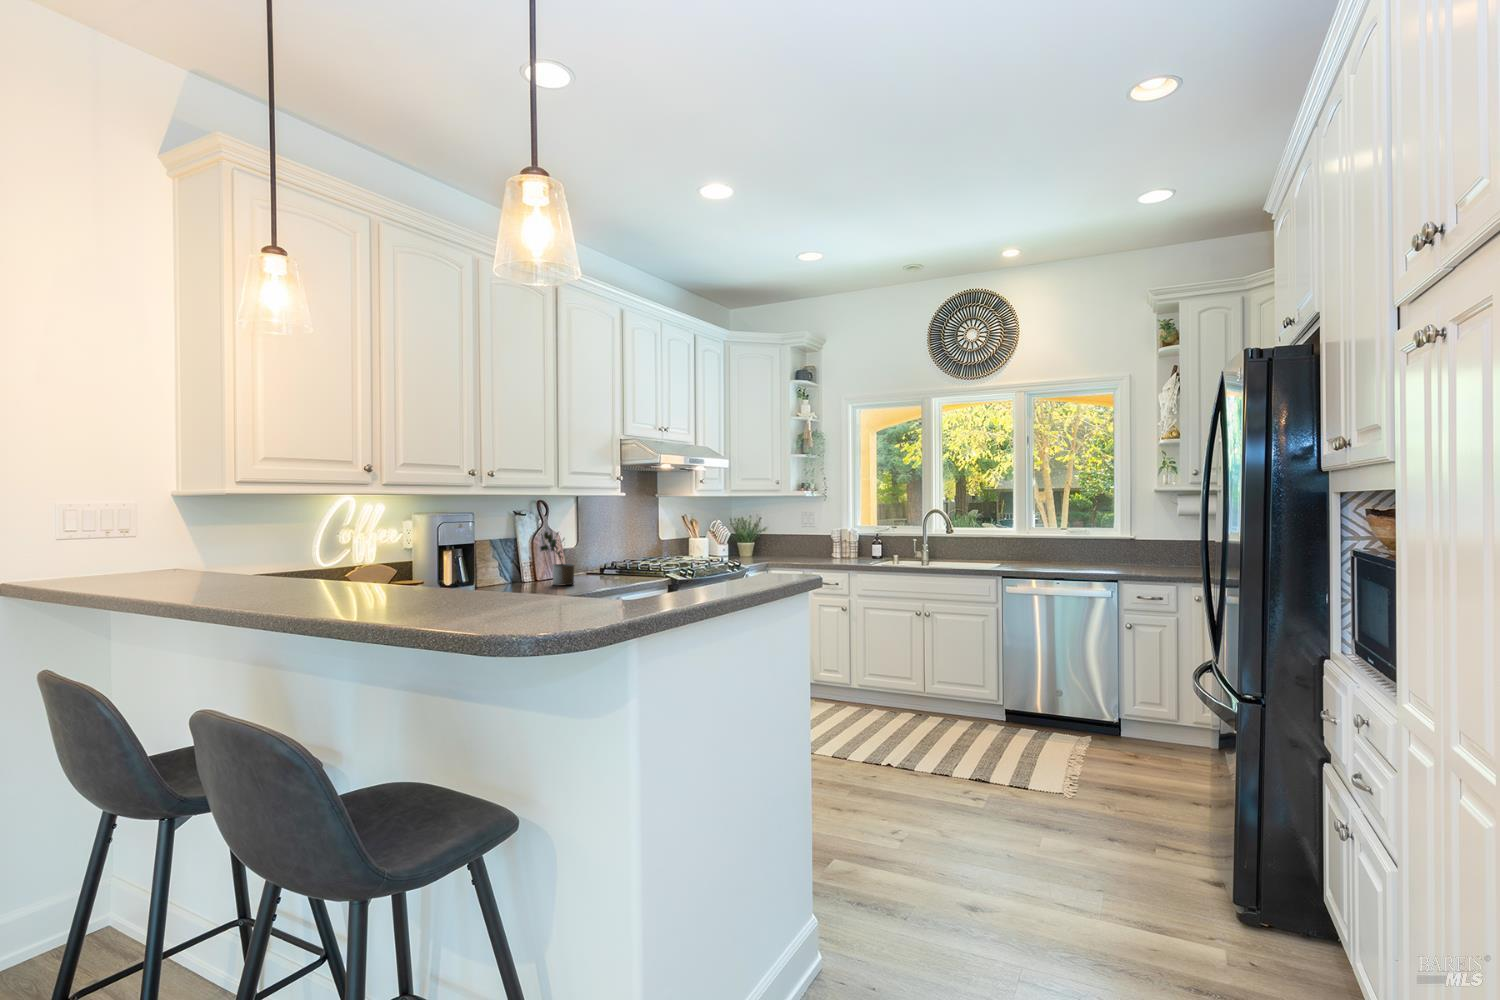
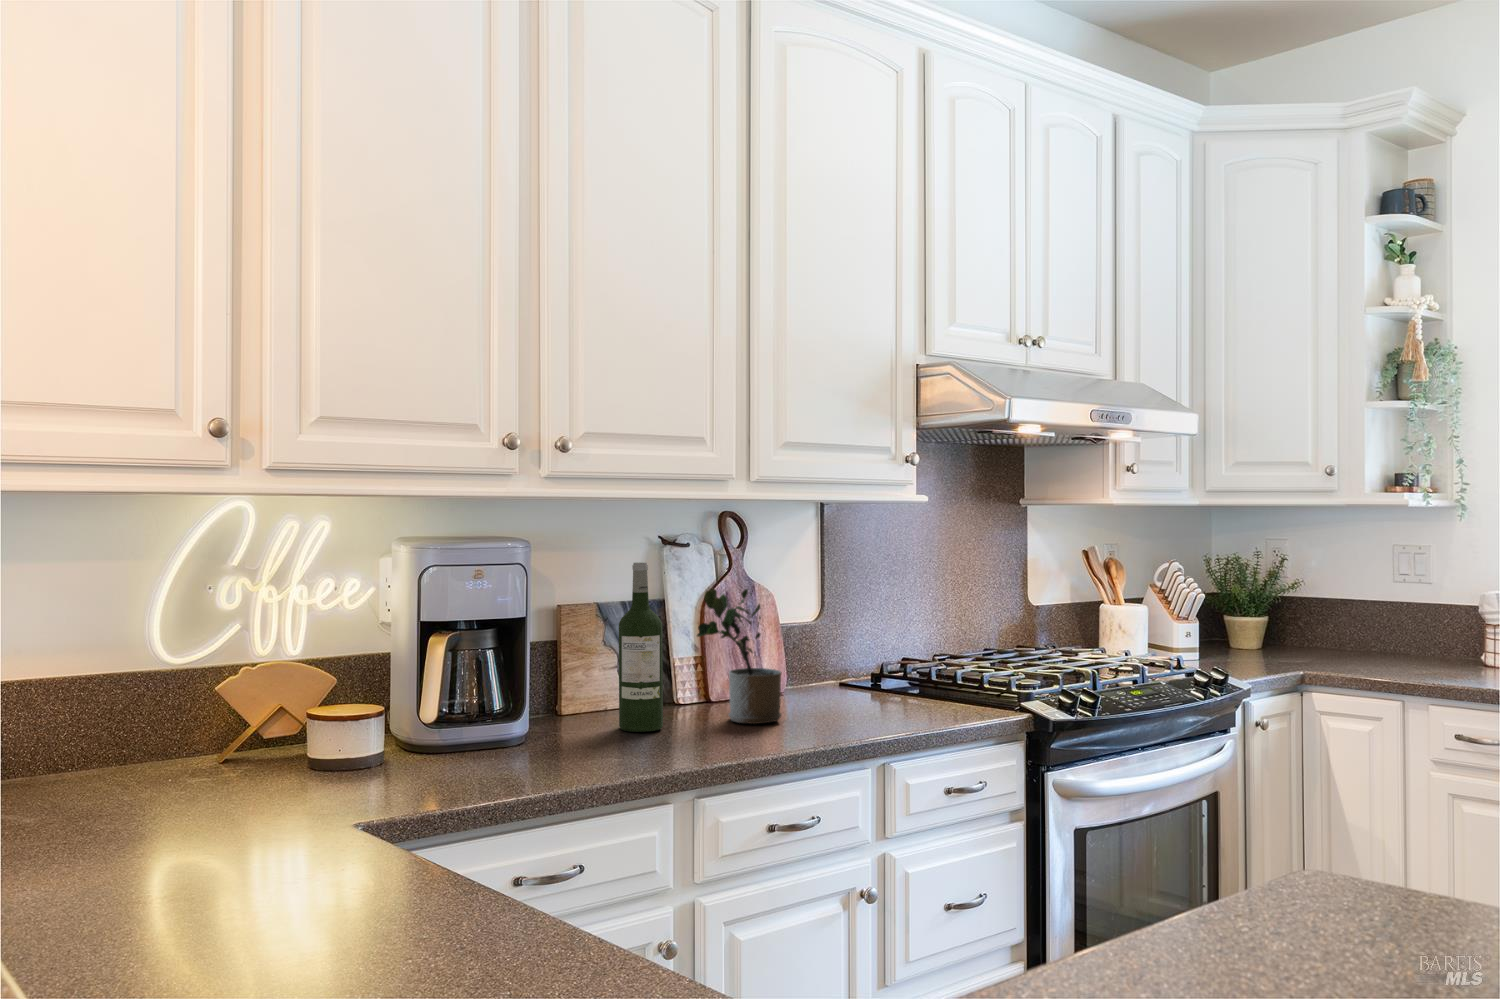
wine bottle: none [509,521,529,590] -> present [619,562,663,732]

